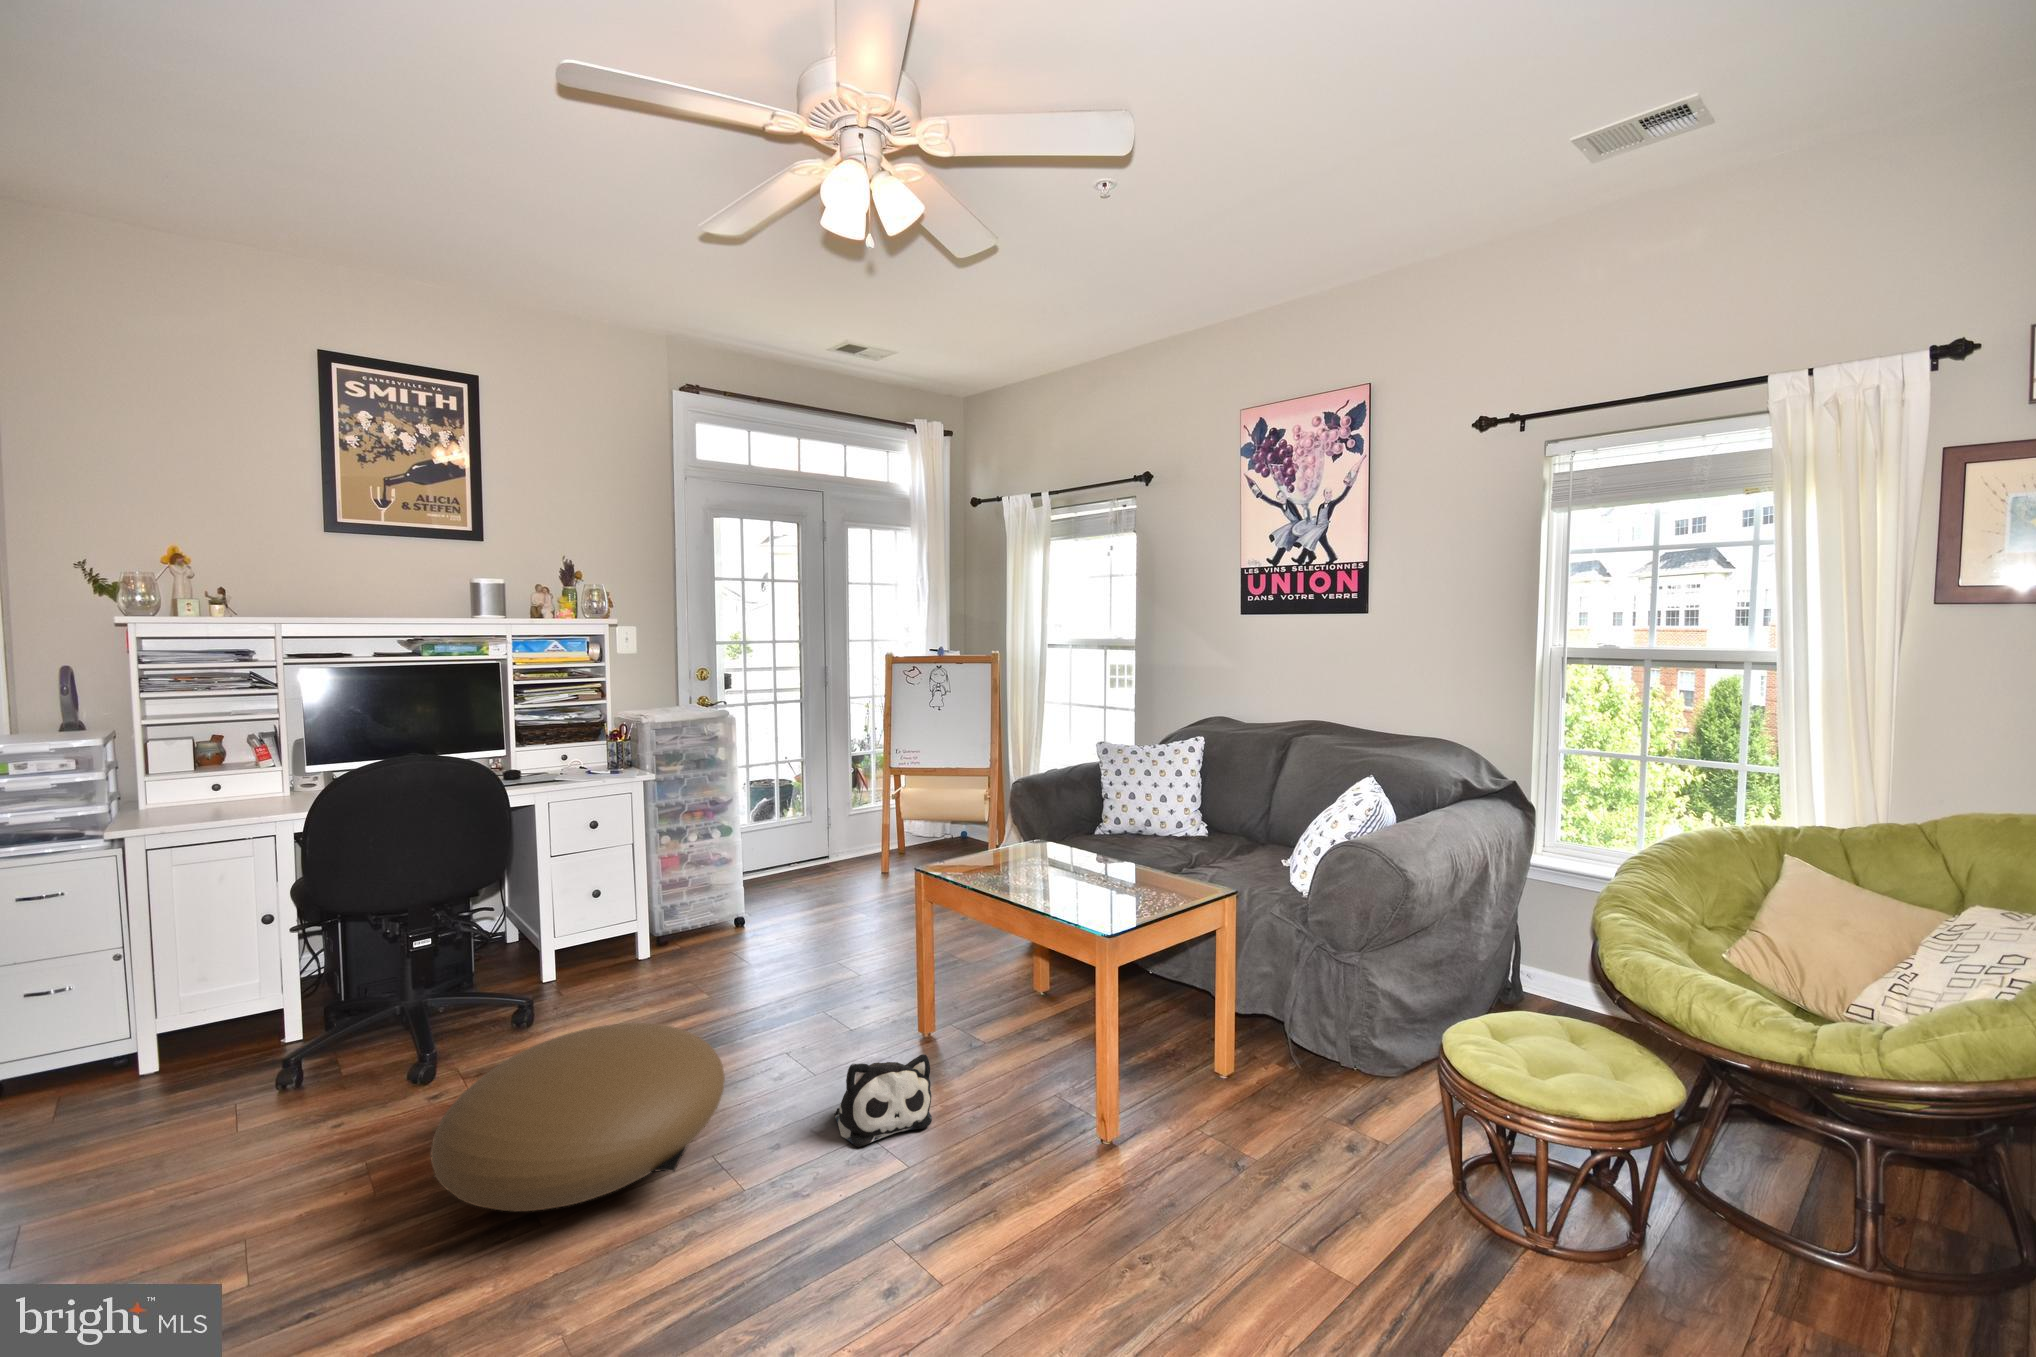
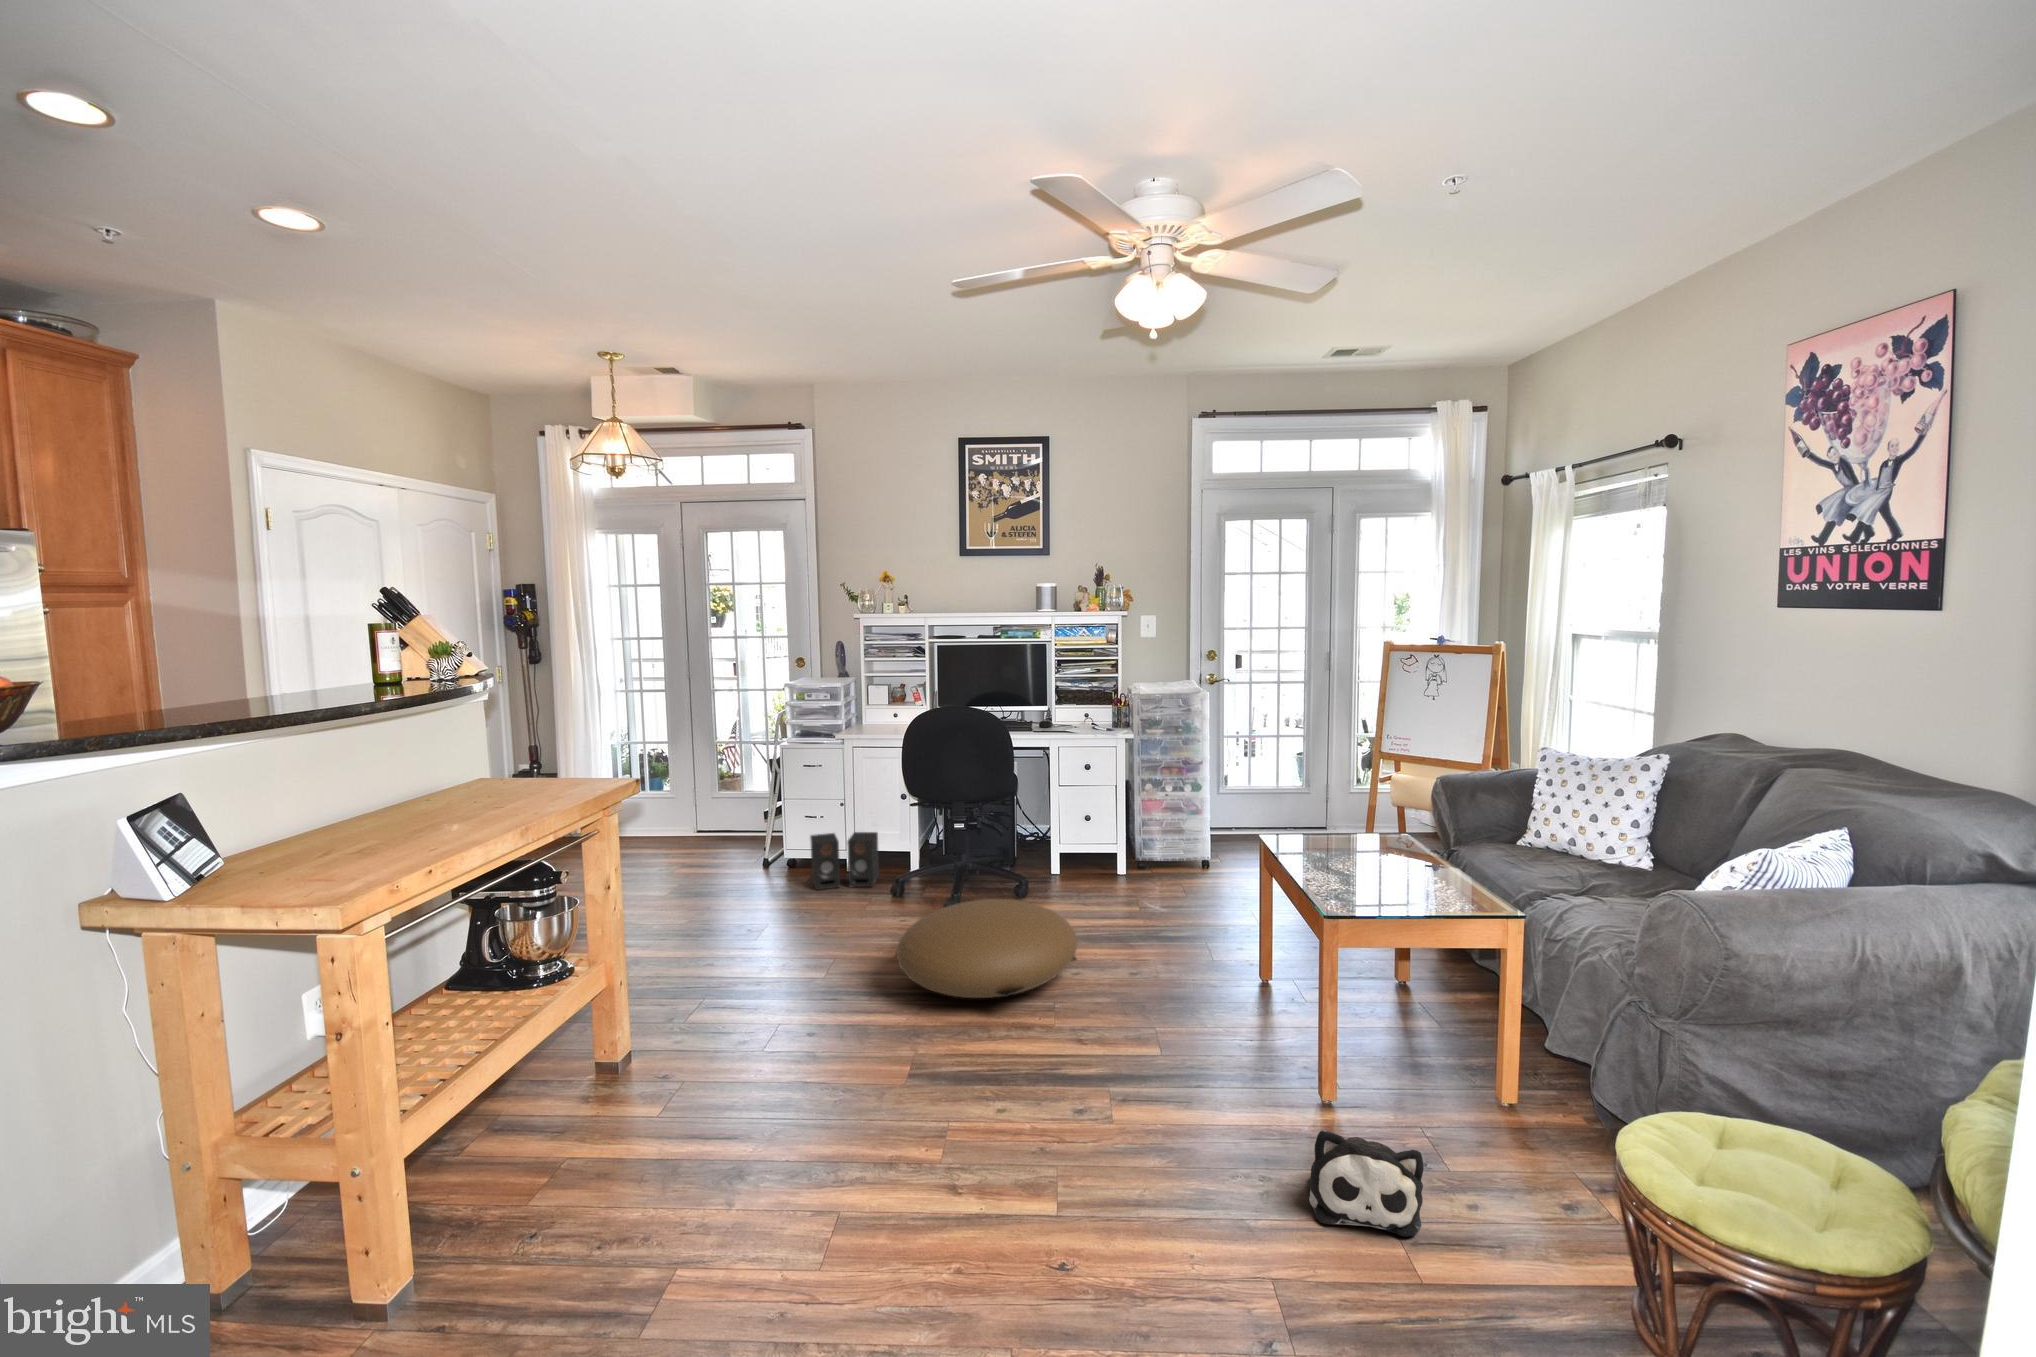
speaker: none [62,984,230,1122] -> present [810,832,879,890]
plush toy: present [834,1054,932,1147] -> present [1309,1129,1423,1237]

